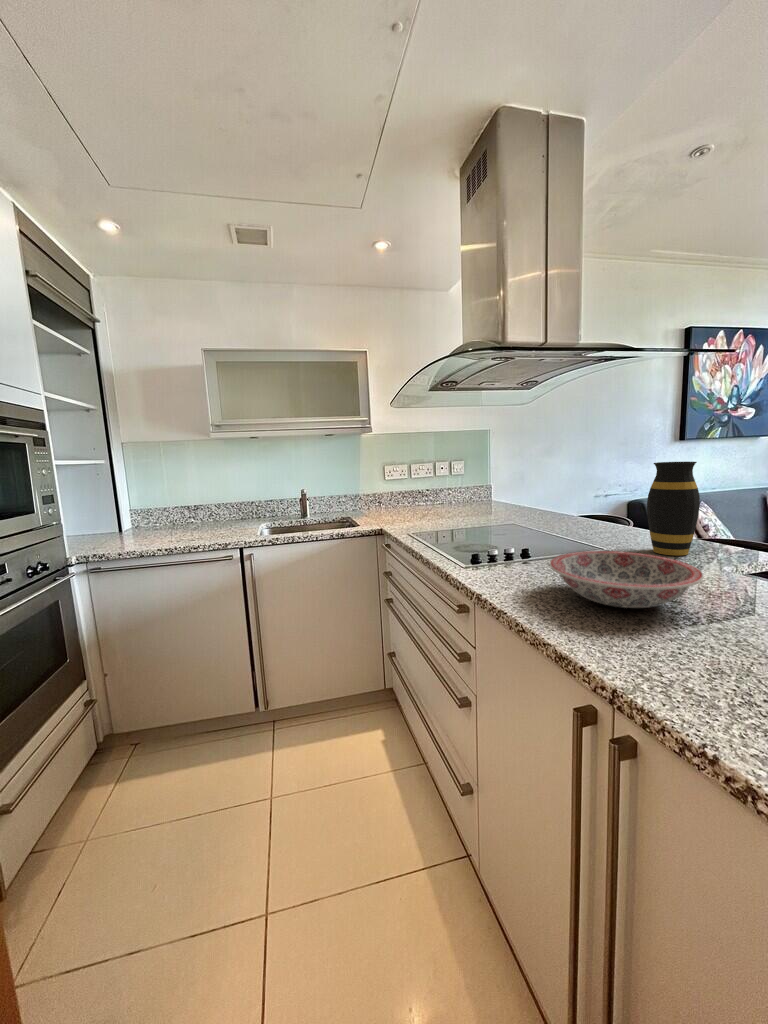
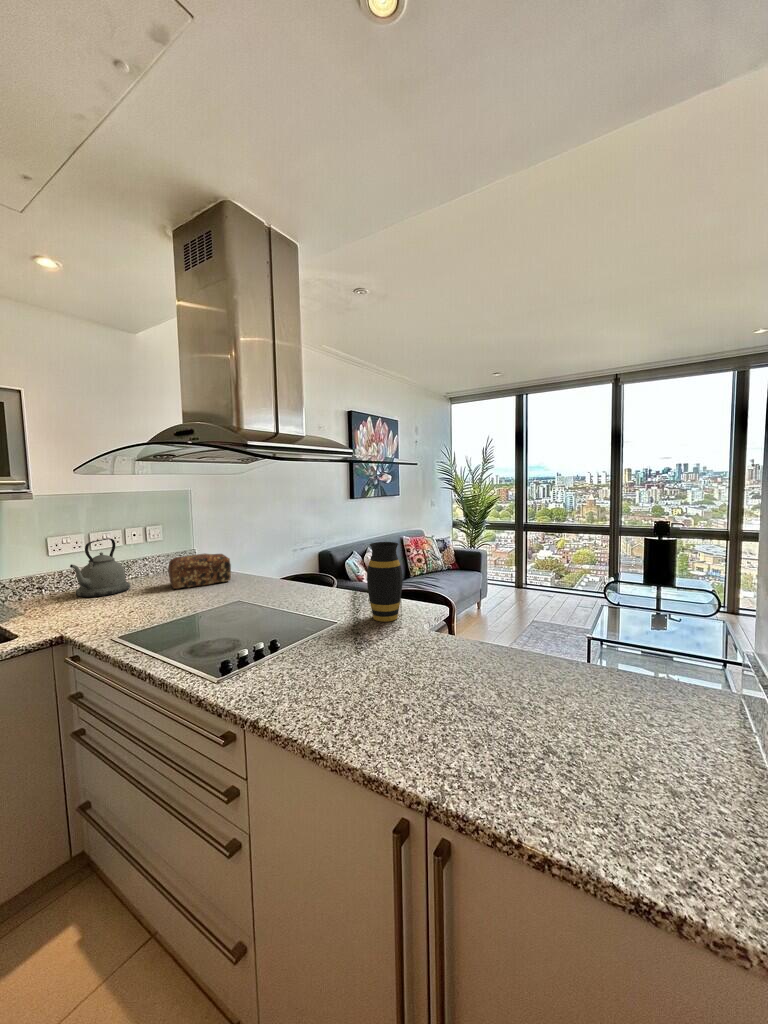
kettle: none [396,468,436,511] -> present [70,539,130,597]
bread loaf: none [464,484,516,512] -> present [168,554,231,589]
ceramic bowl: present [550,551,703,608] -> none [321,637,439,700]

